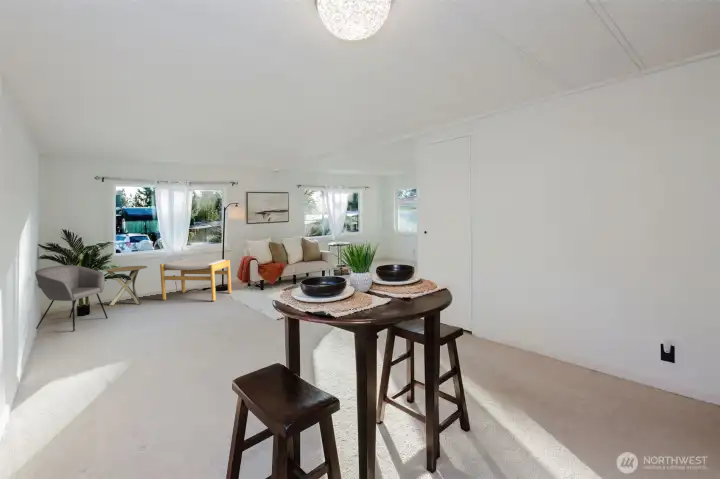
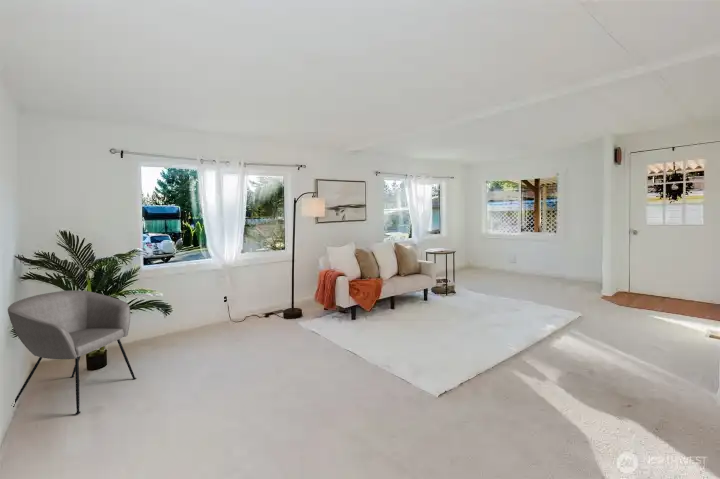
footstool: present [160,259,231,301] -> none [210,274,311,340]
side table: present [105,266,147,305] -> none [129,286,191,349]

